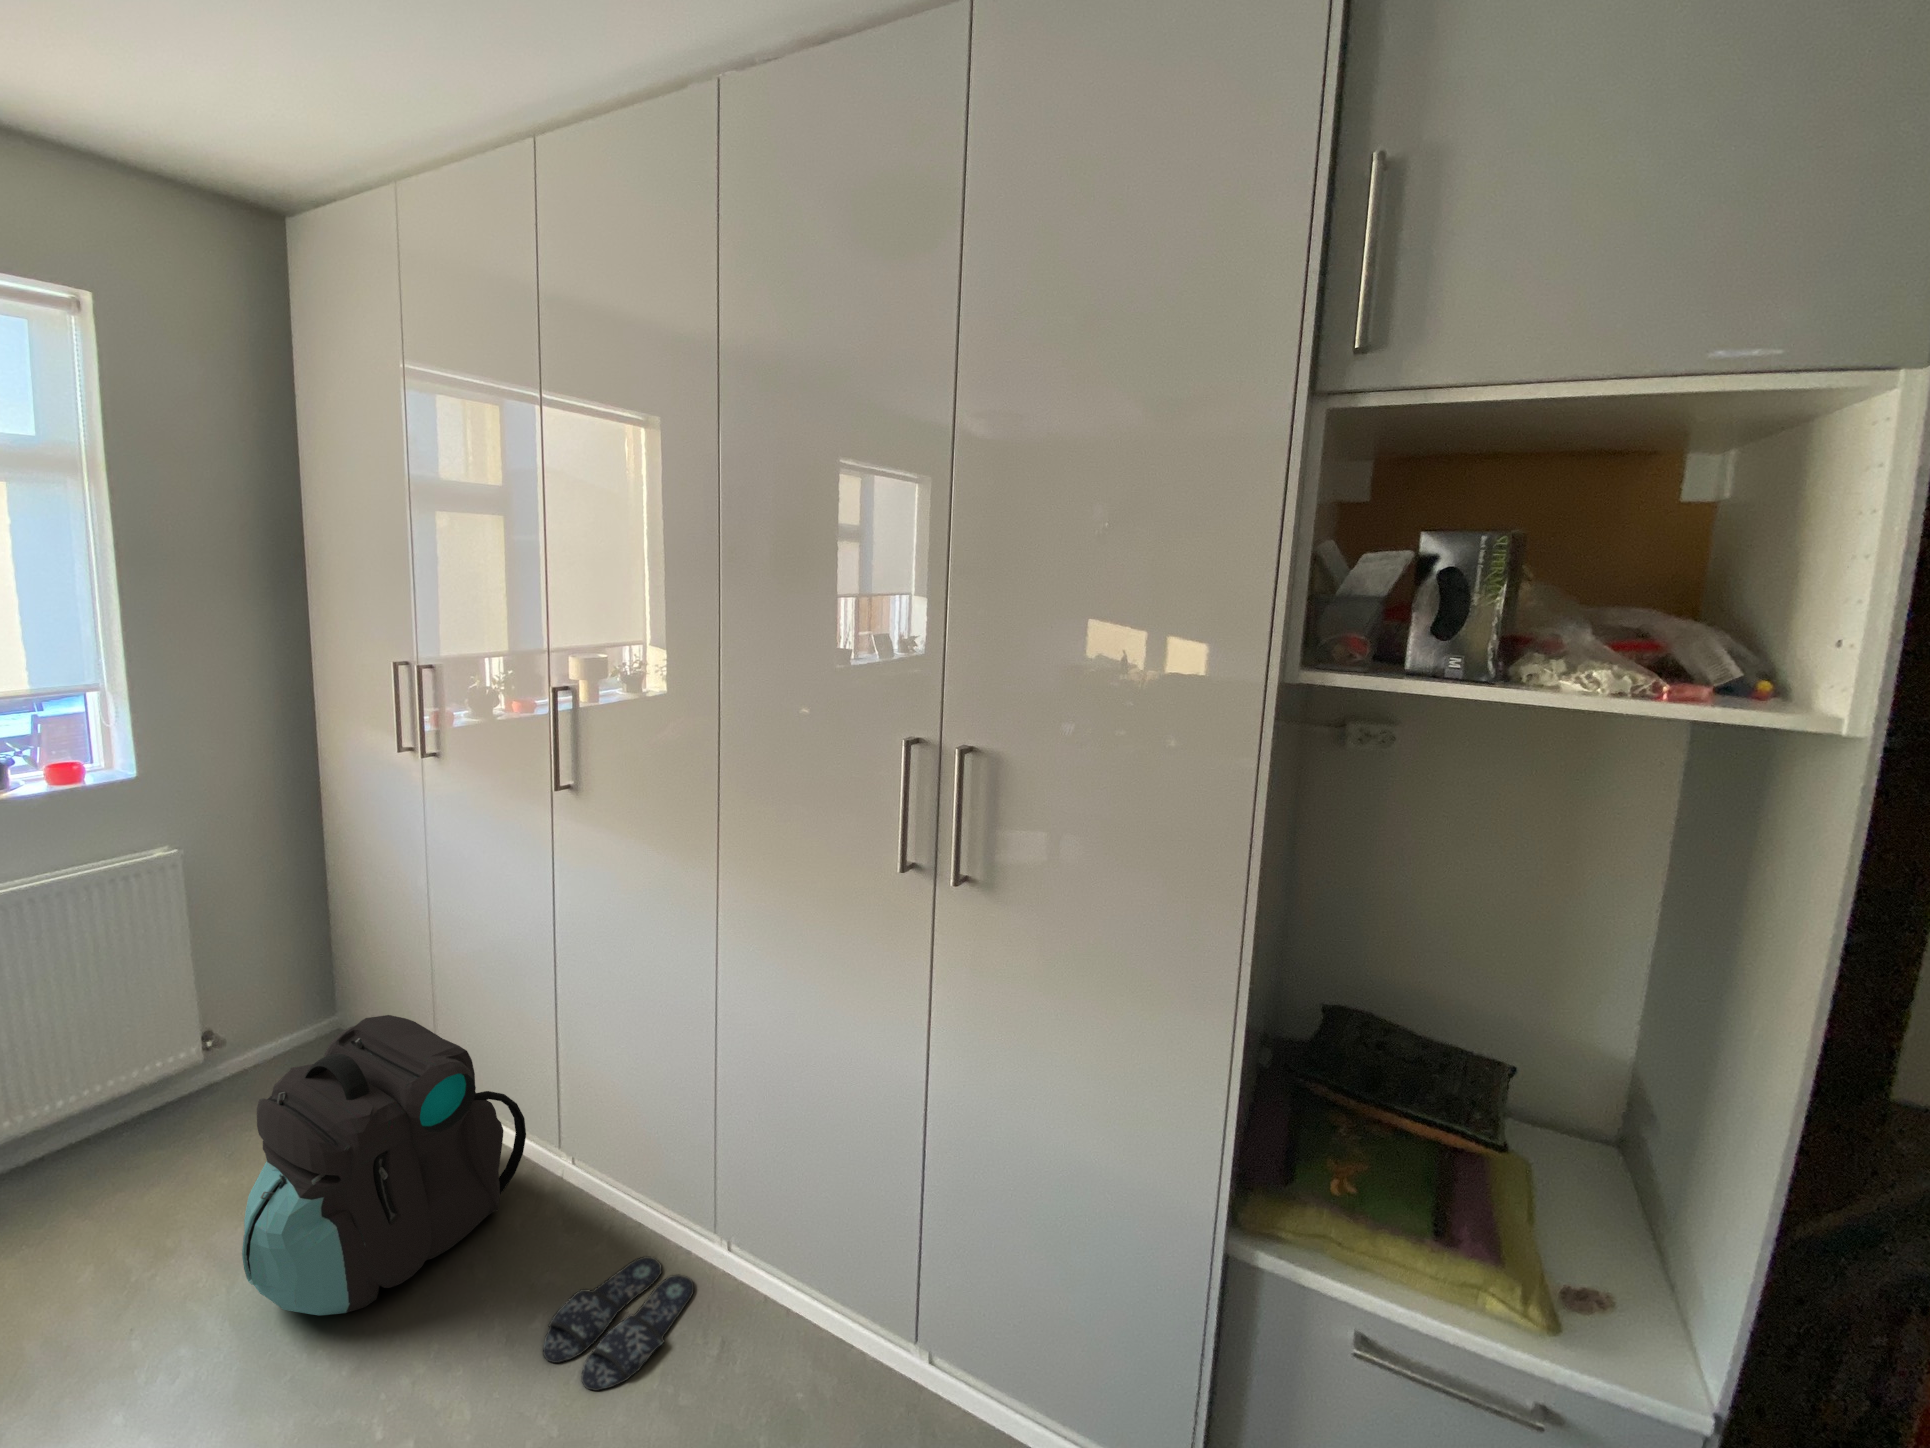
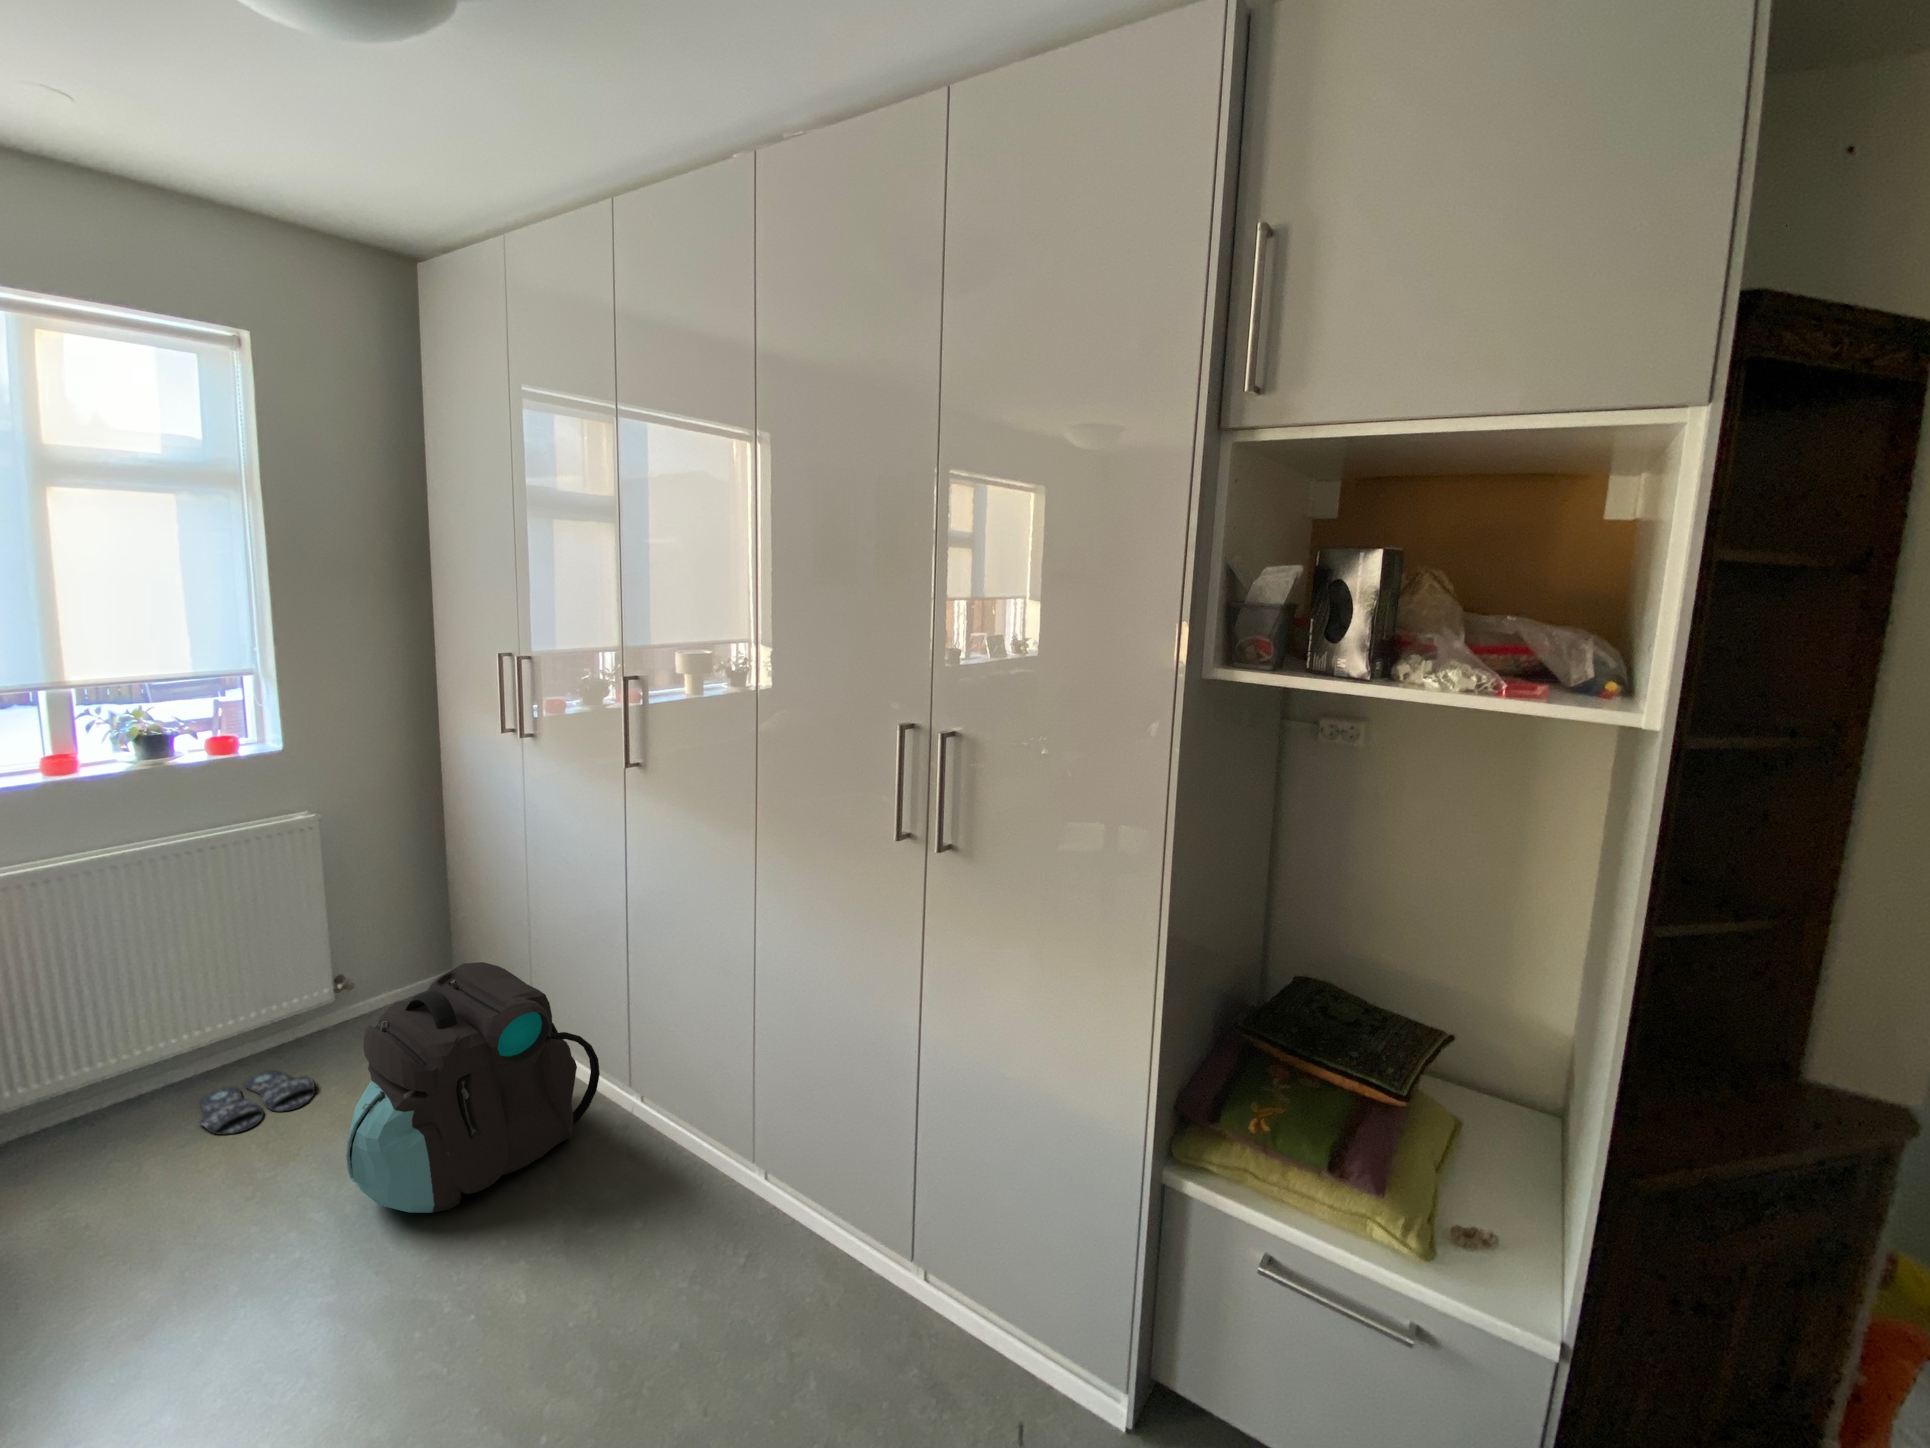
slippers: present [543,1256,694,1391] -> present [198,1070,315,1134]

